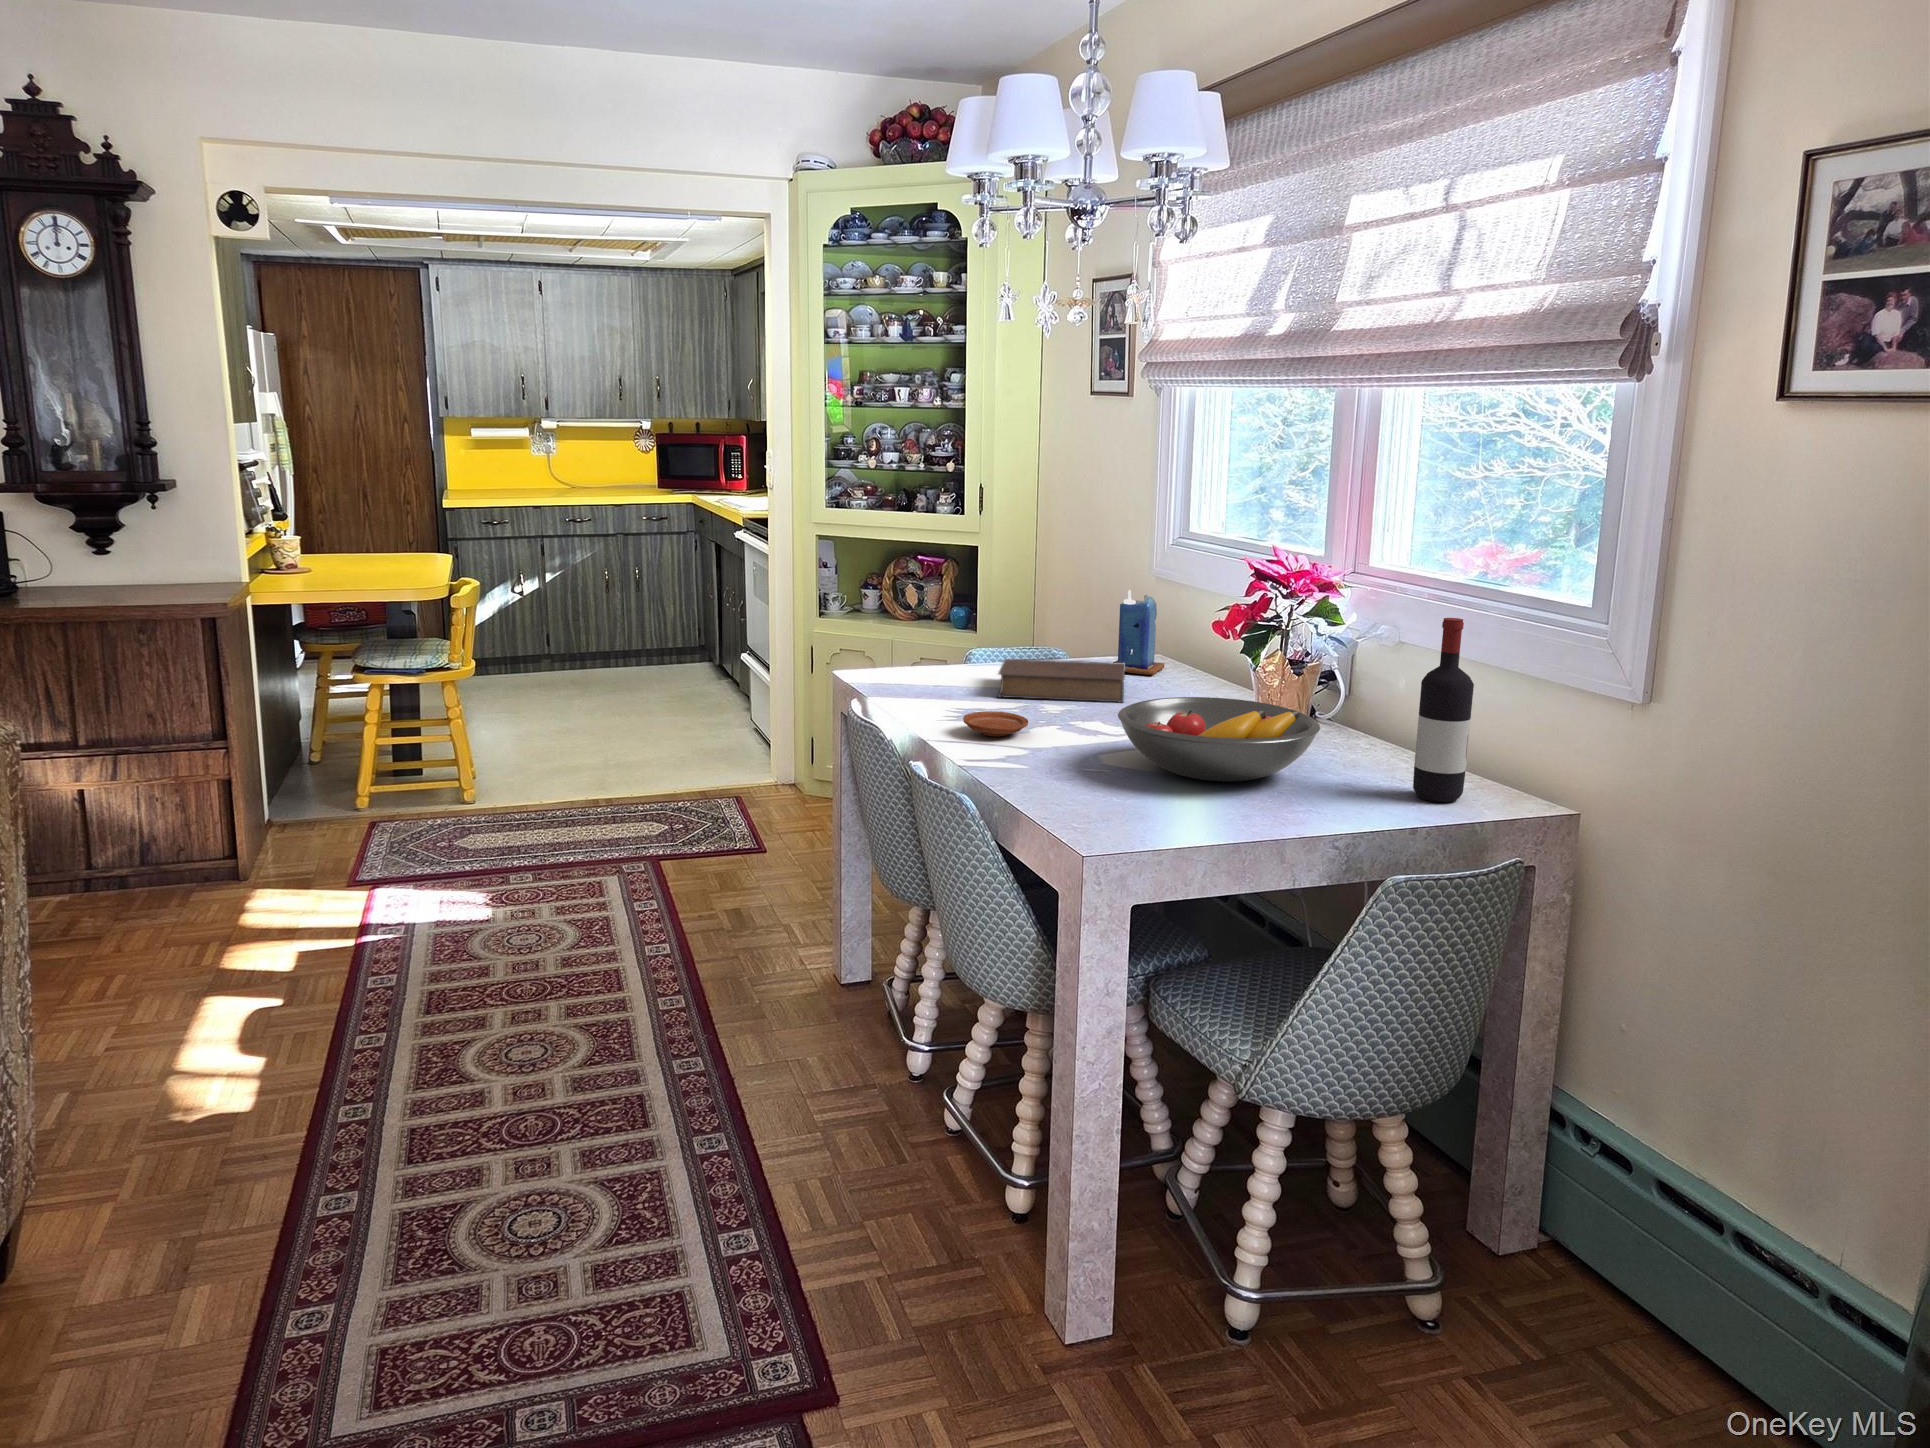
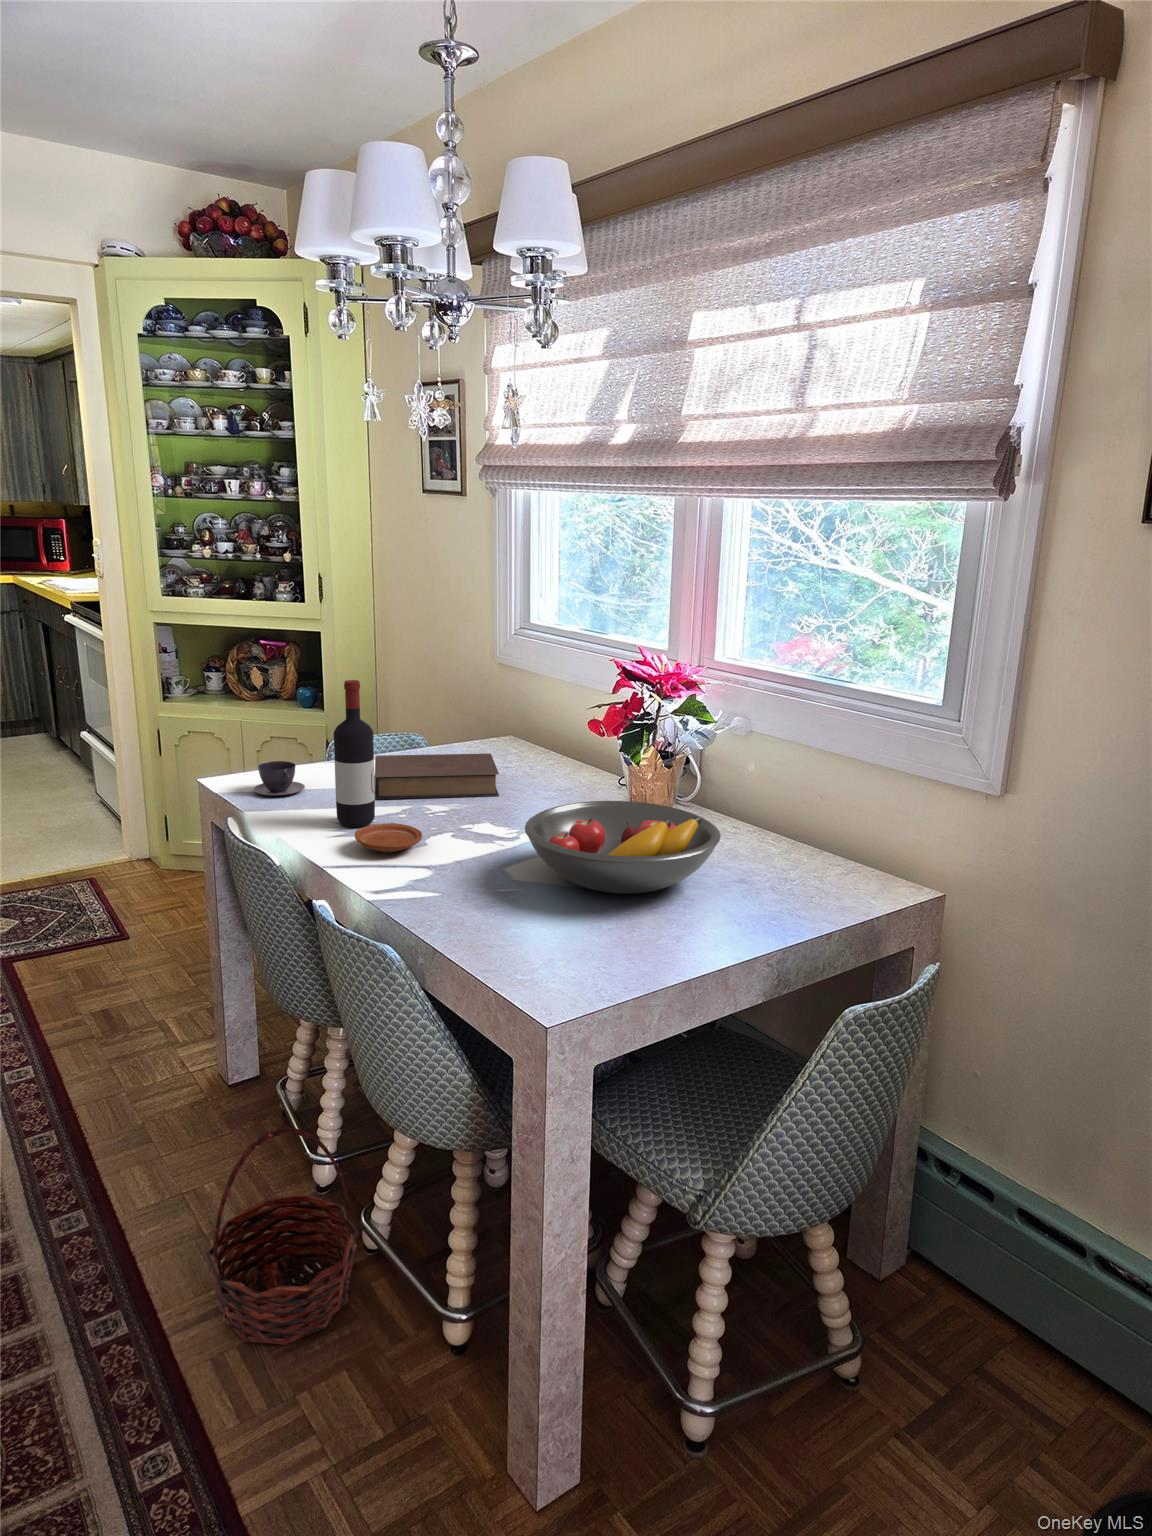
candle: present [1114,590,1165,675] -> none [469,681,520,761]
wine bottle: present [1413,618,1474,802] -> present [334,680,375,827]
teacup: none [882,657,932,689] -> present [253,761,305,796]
basket: none [798,979,937,1182] -> present [206,1128,359,1345]

